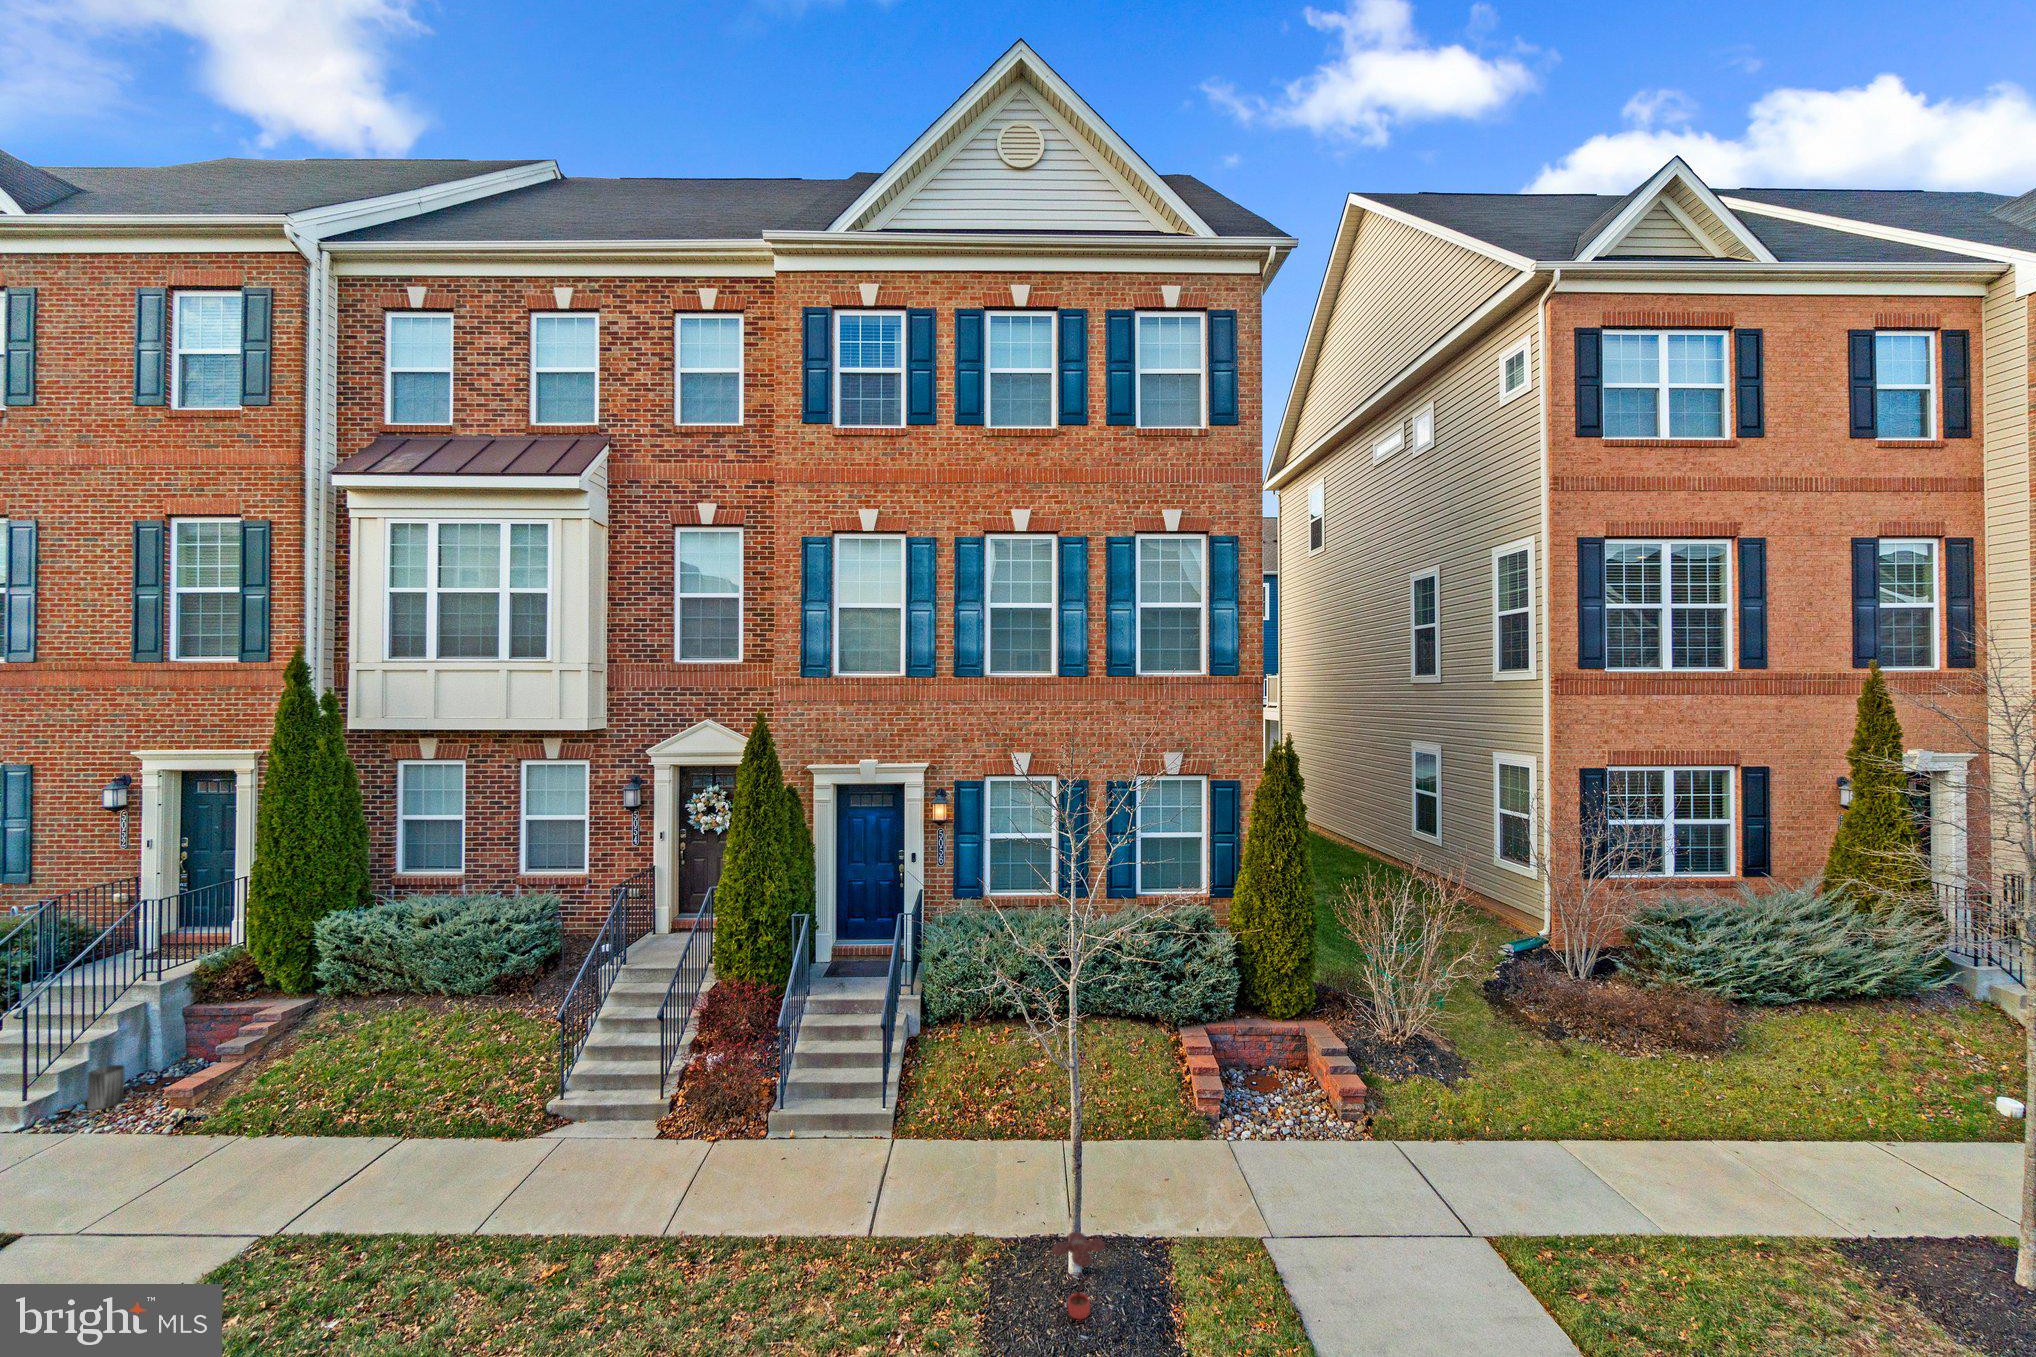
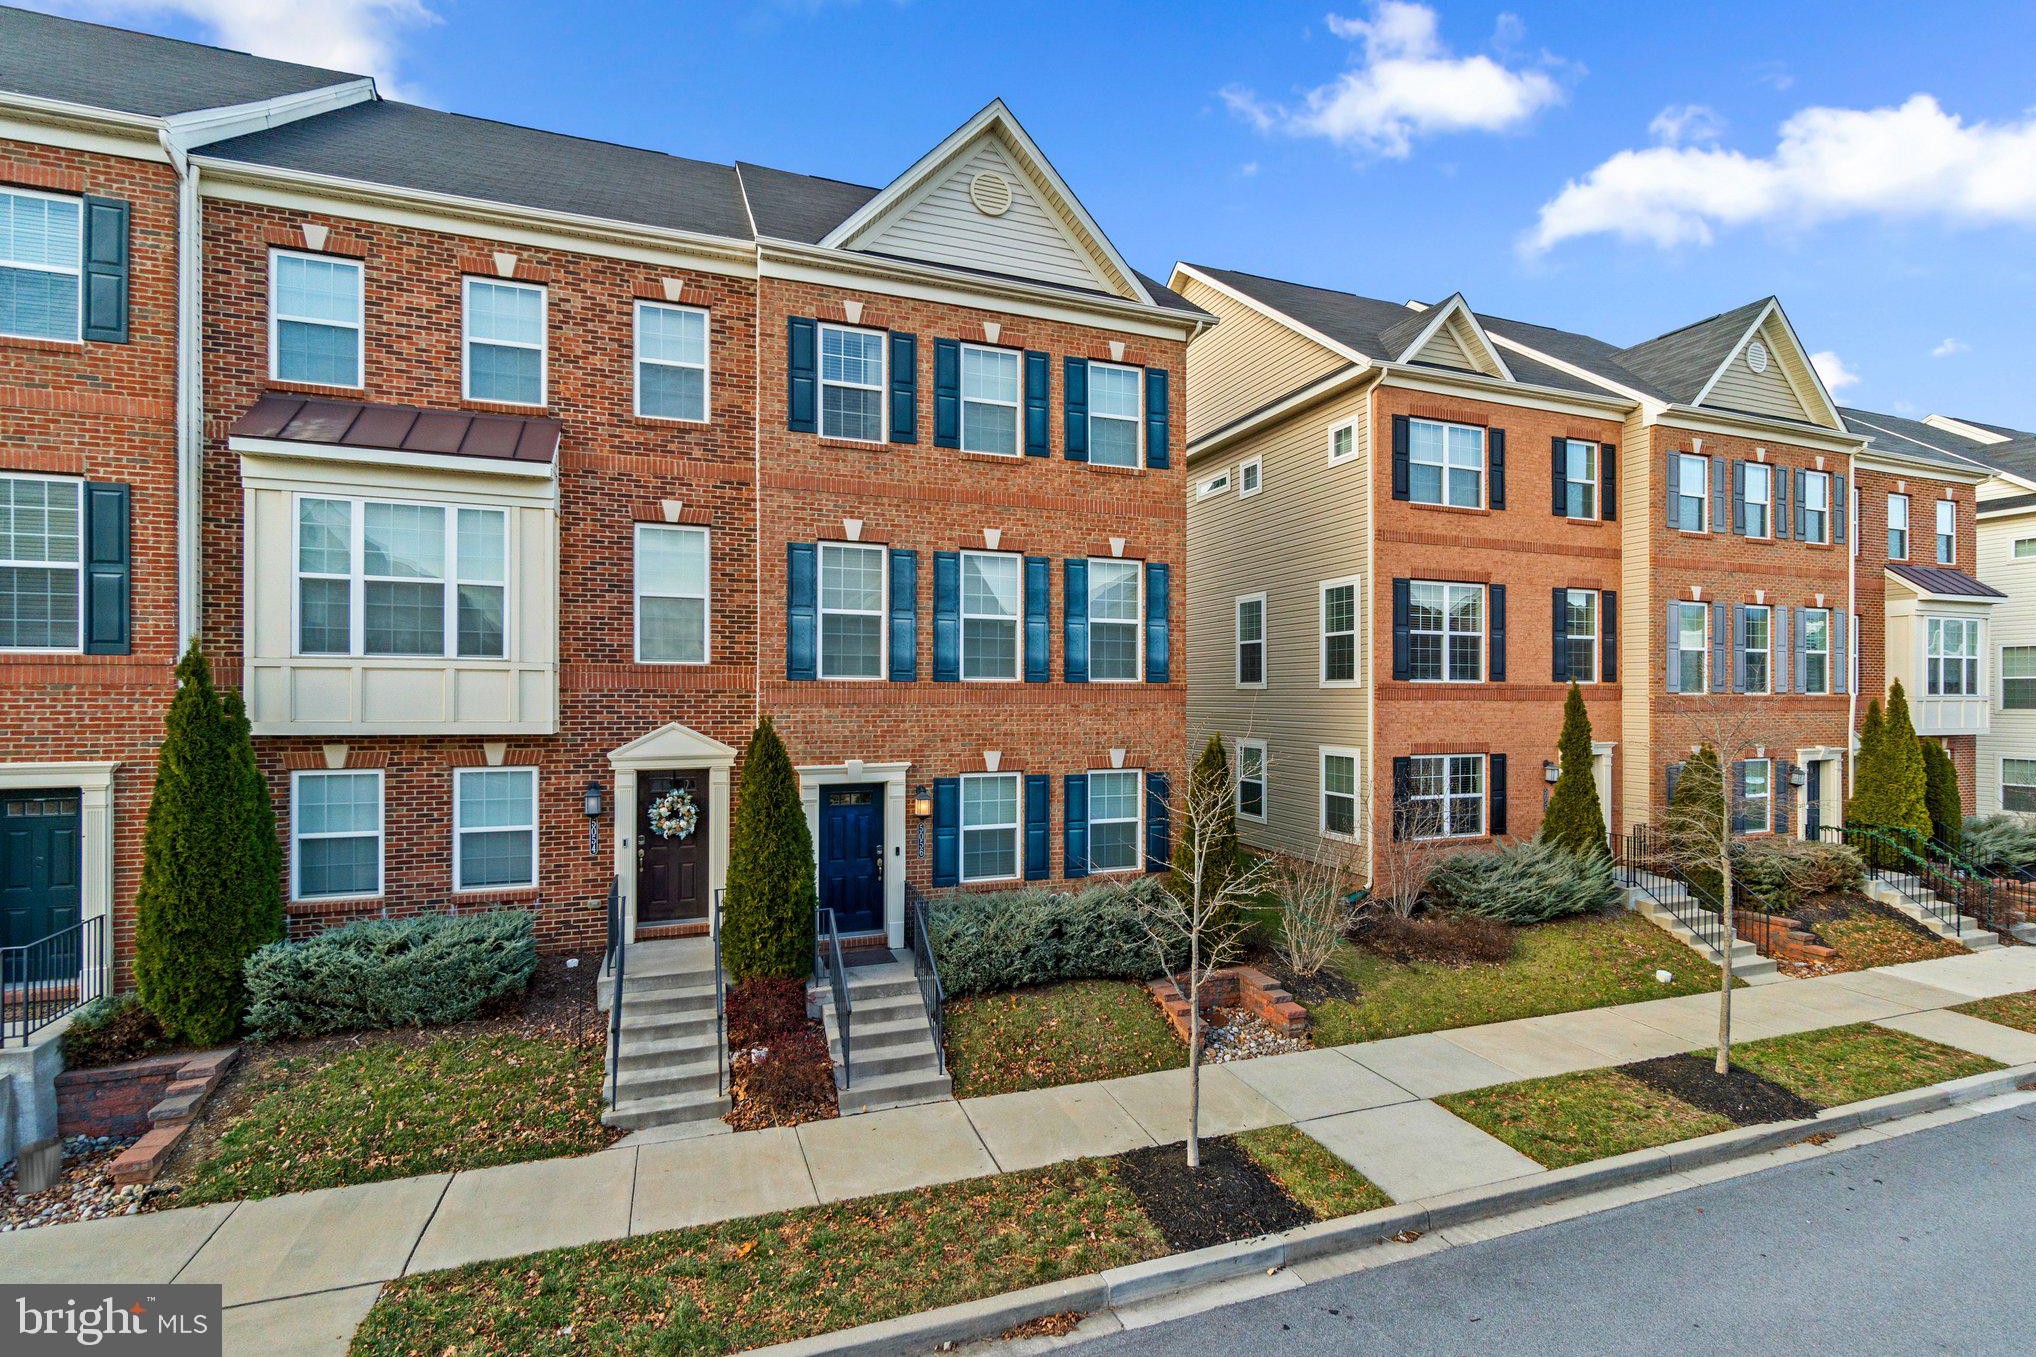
potted plant: present [1052,1232,1105,1319] -> none [1200,1127,1236,1188]

